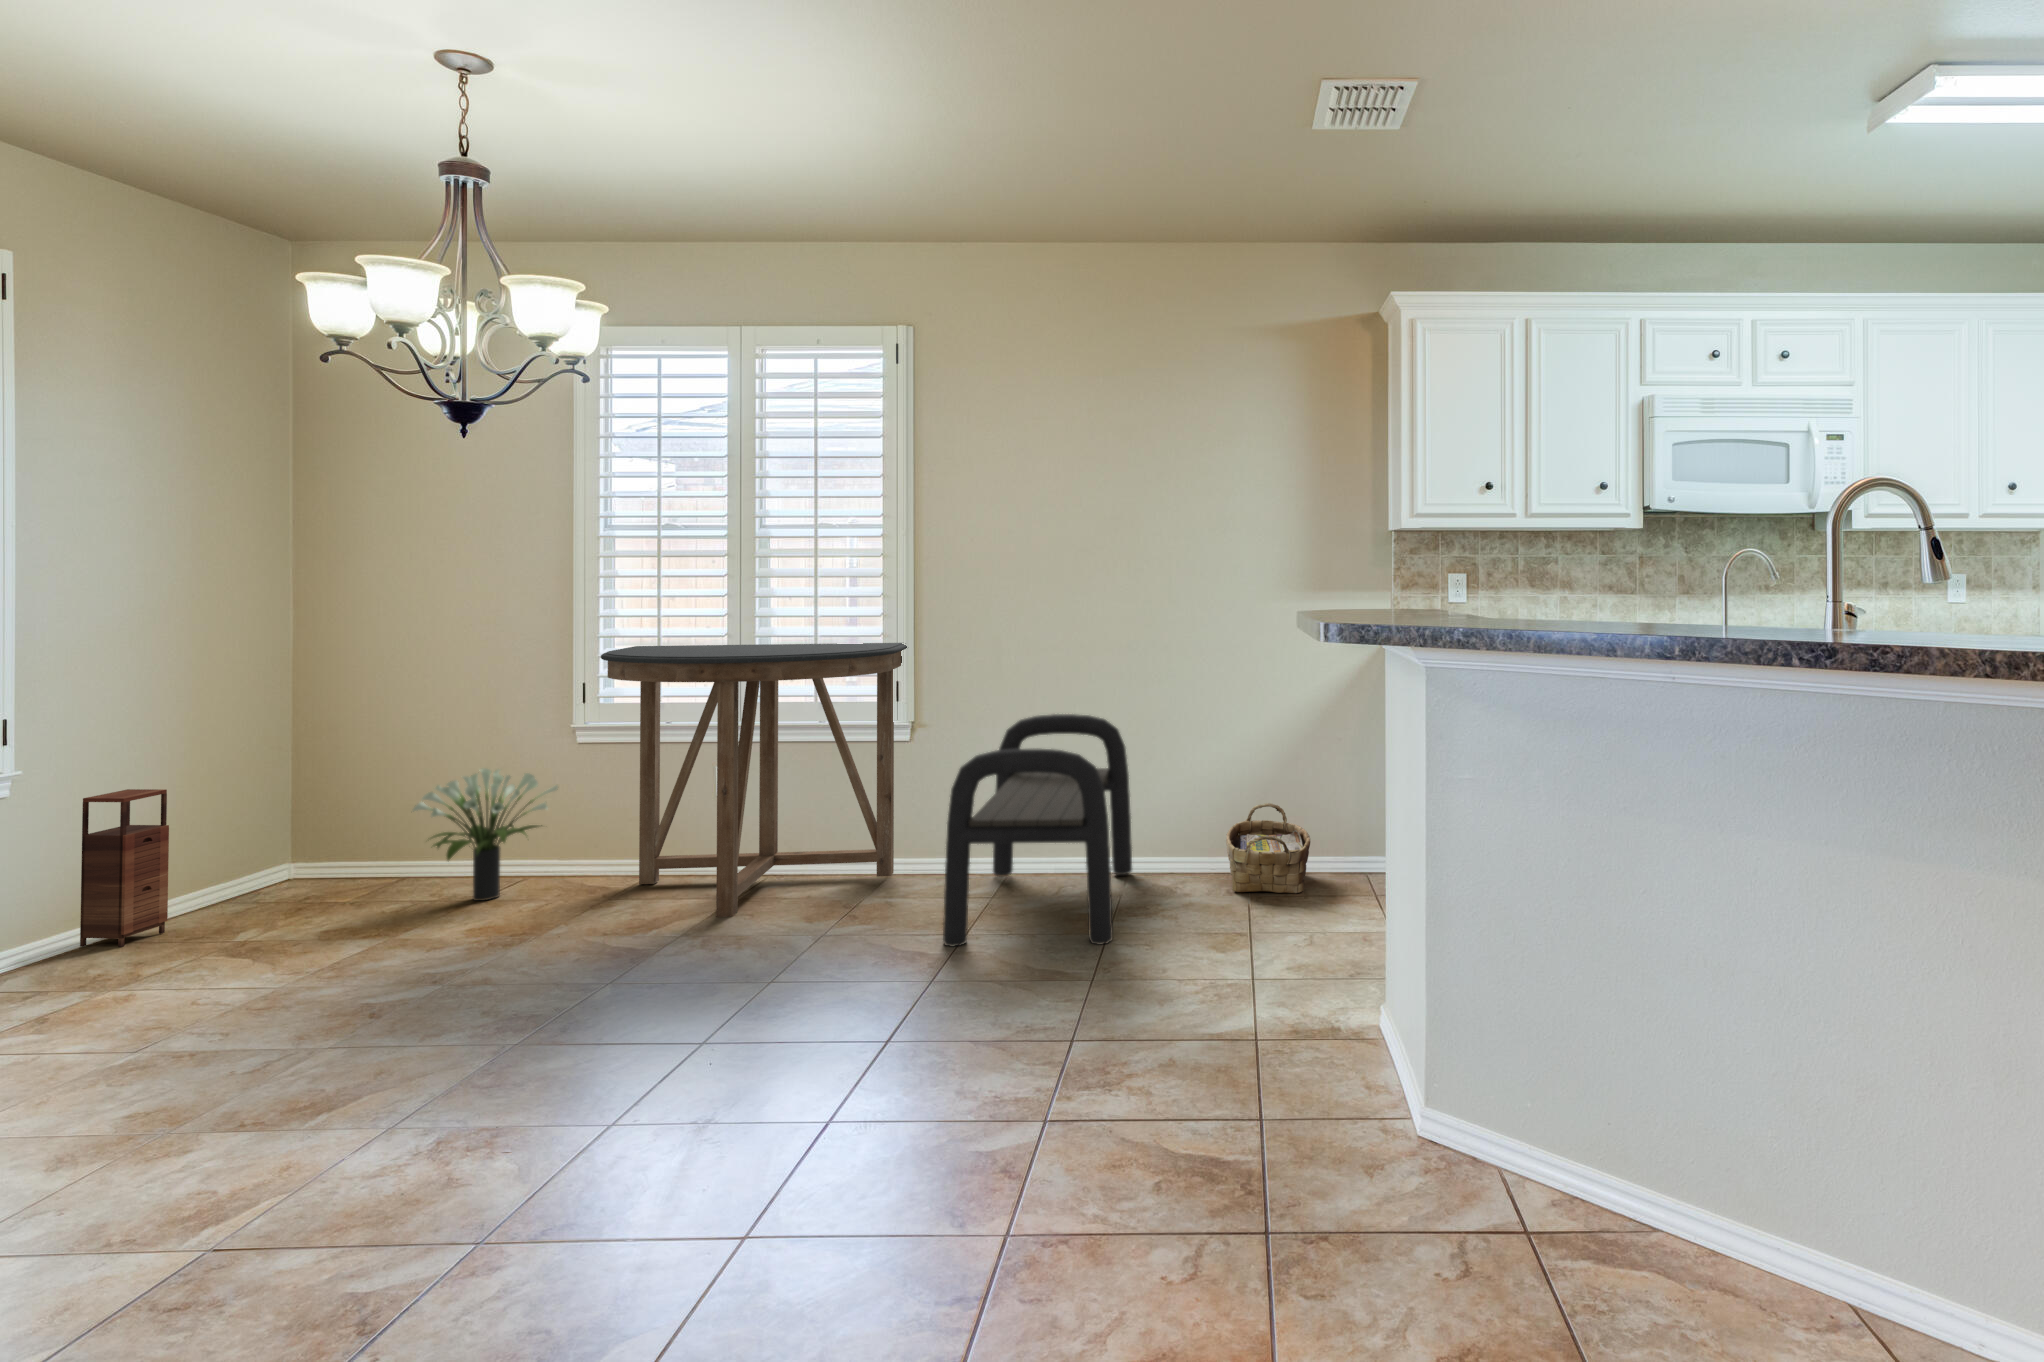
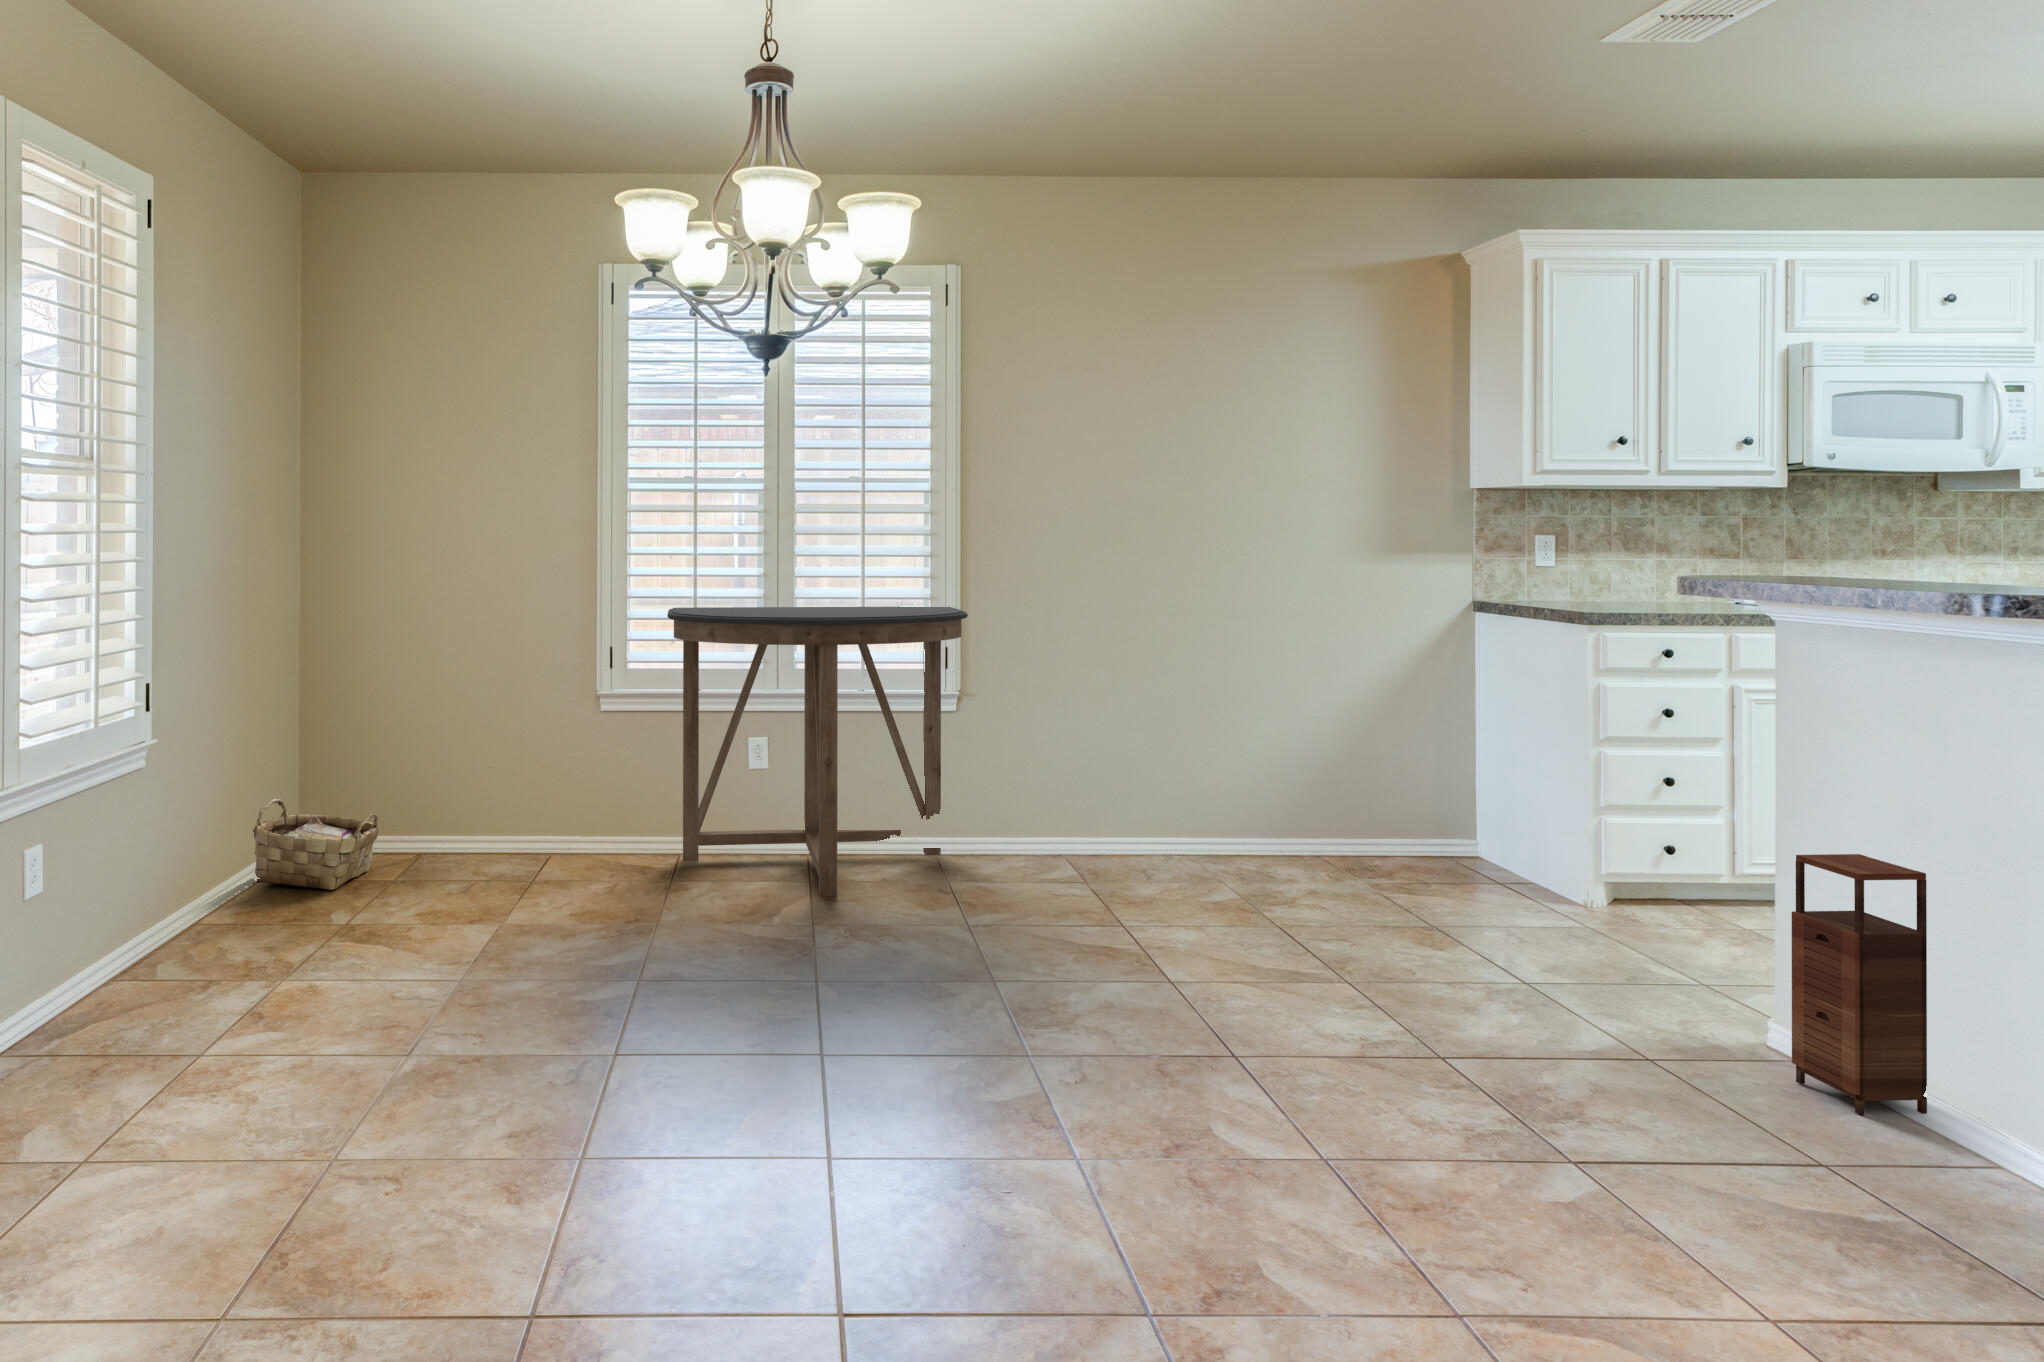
bench: present [943,714,1132,946] -> none [1050,684,1295,930]
potted plant: present [413,768,558,901] -> none [473,737,605,878]
storage cabinet: present [80,789,169,947] -> present [1792,854,1927,1115]
woven basket: present [1226,803,1310,893] -> present [253,799,378,890]

